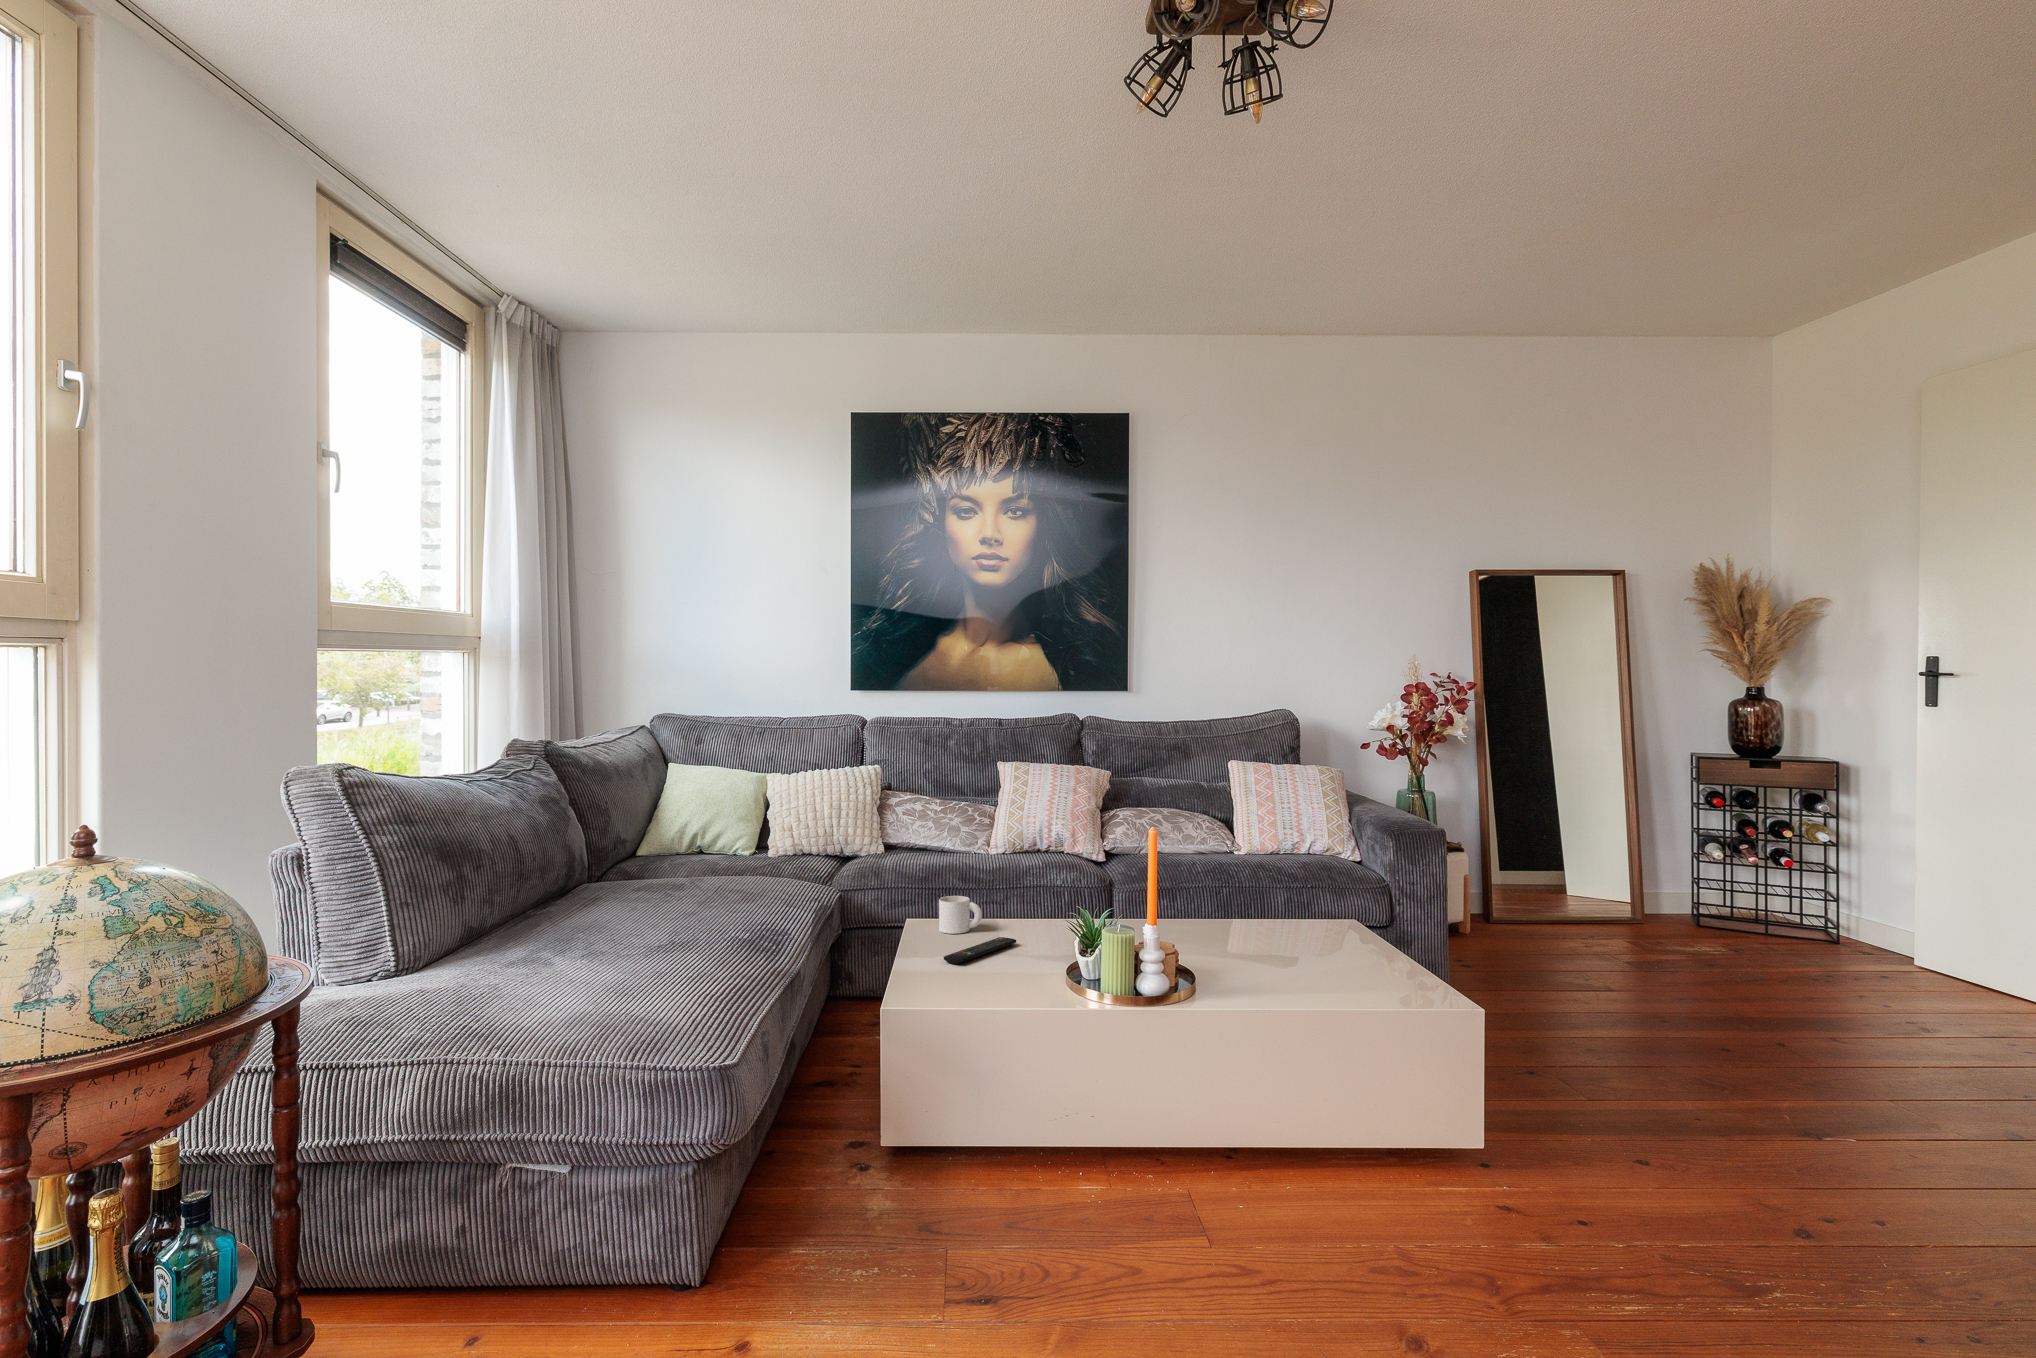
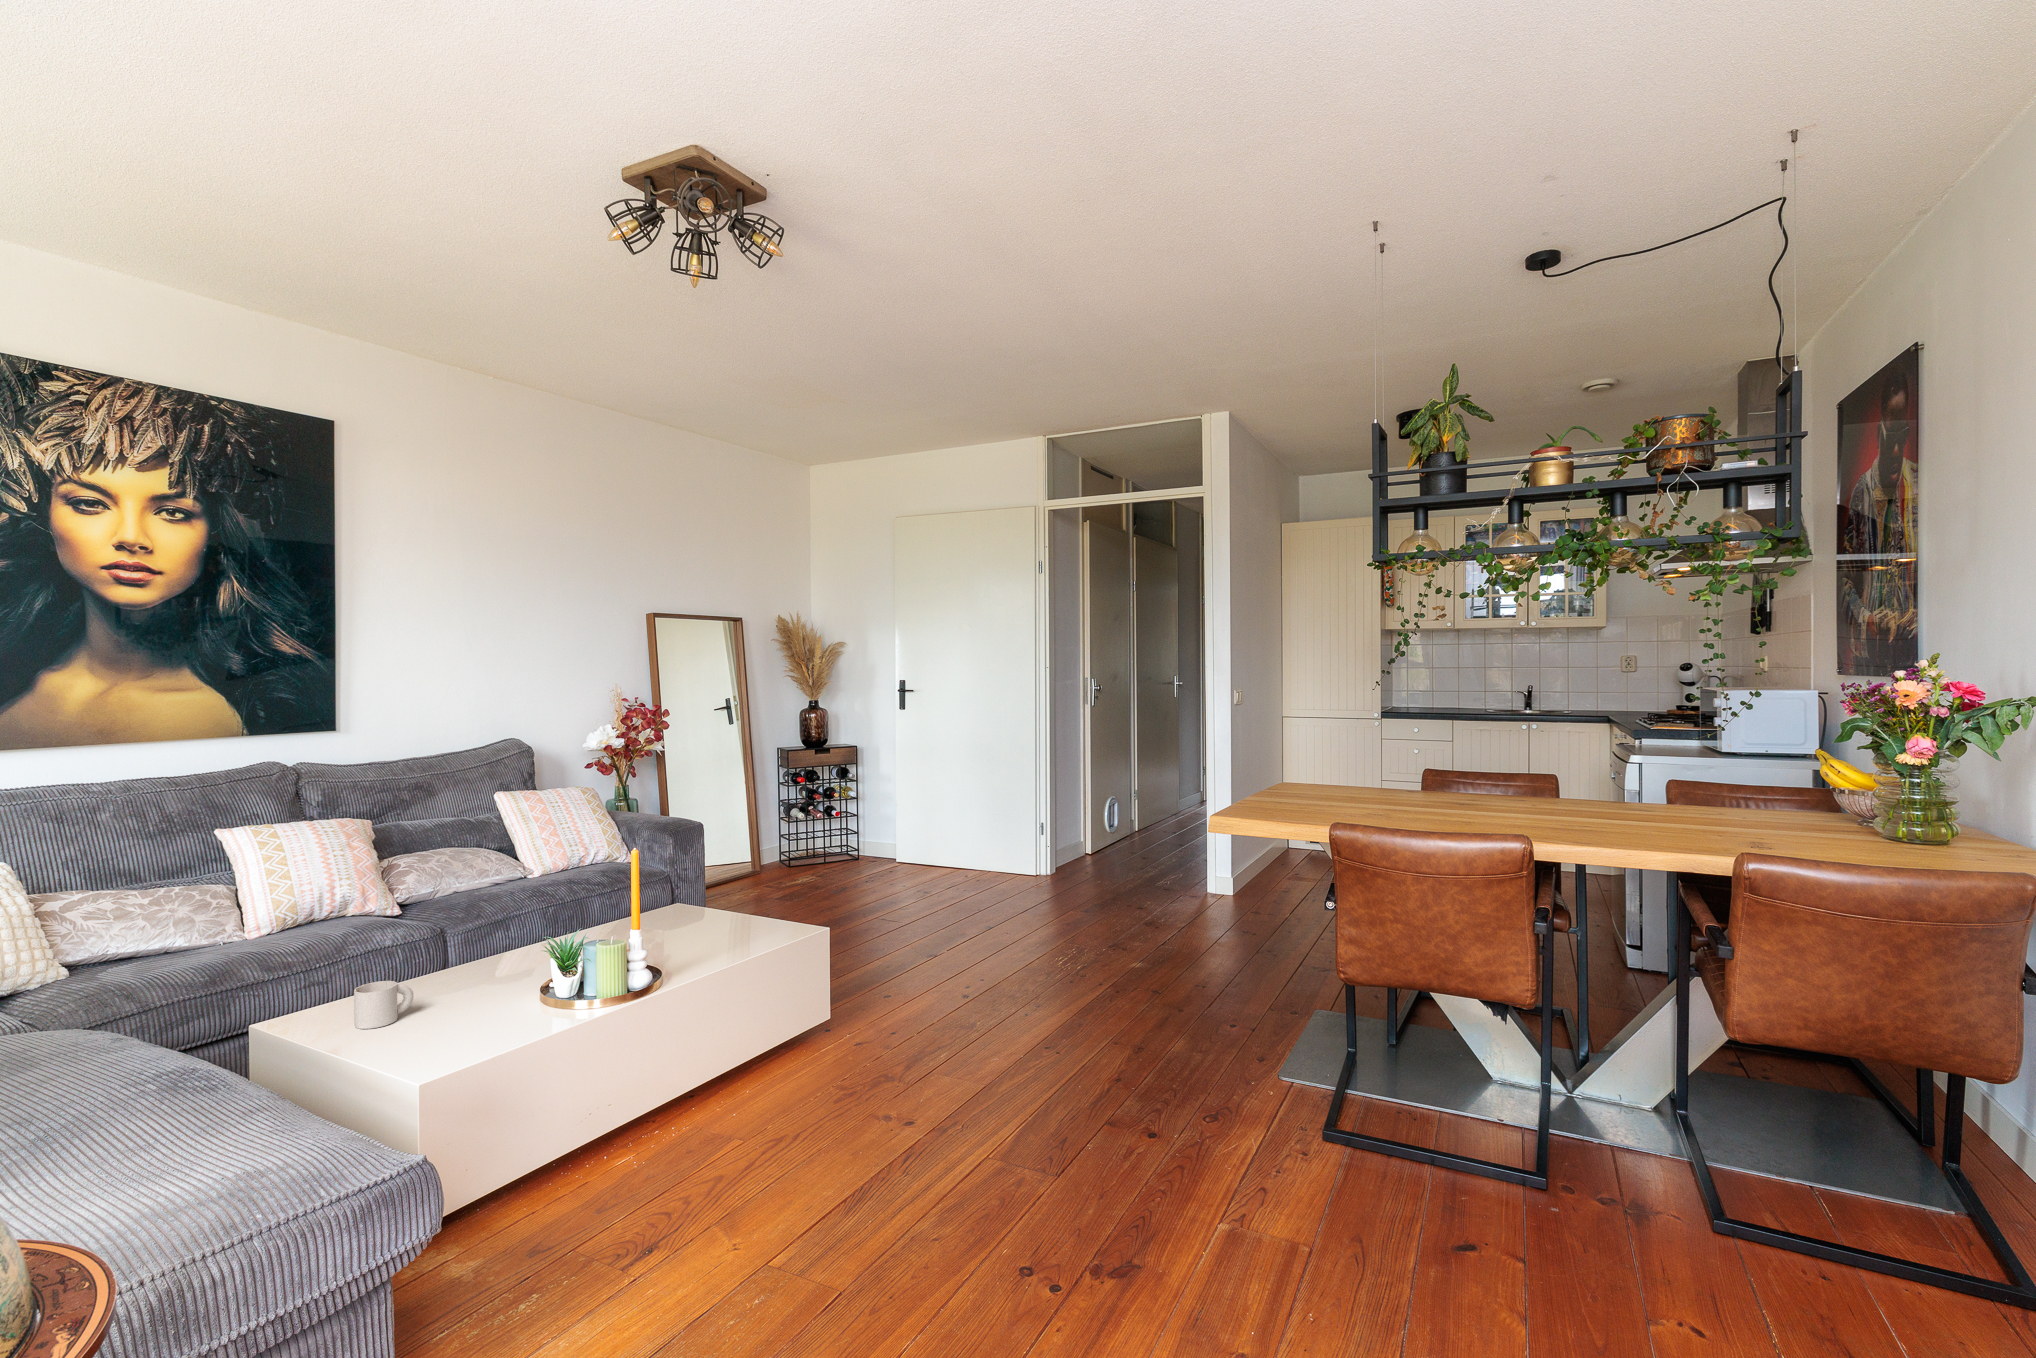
remote control: present [944,937,1016,964] -> none [448,1006,483,1049]

